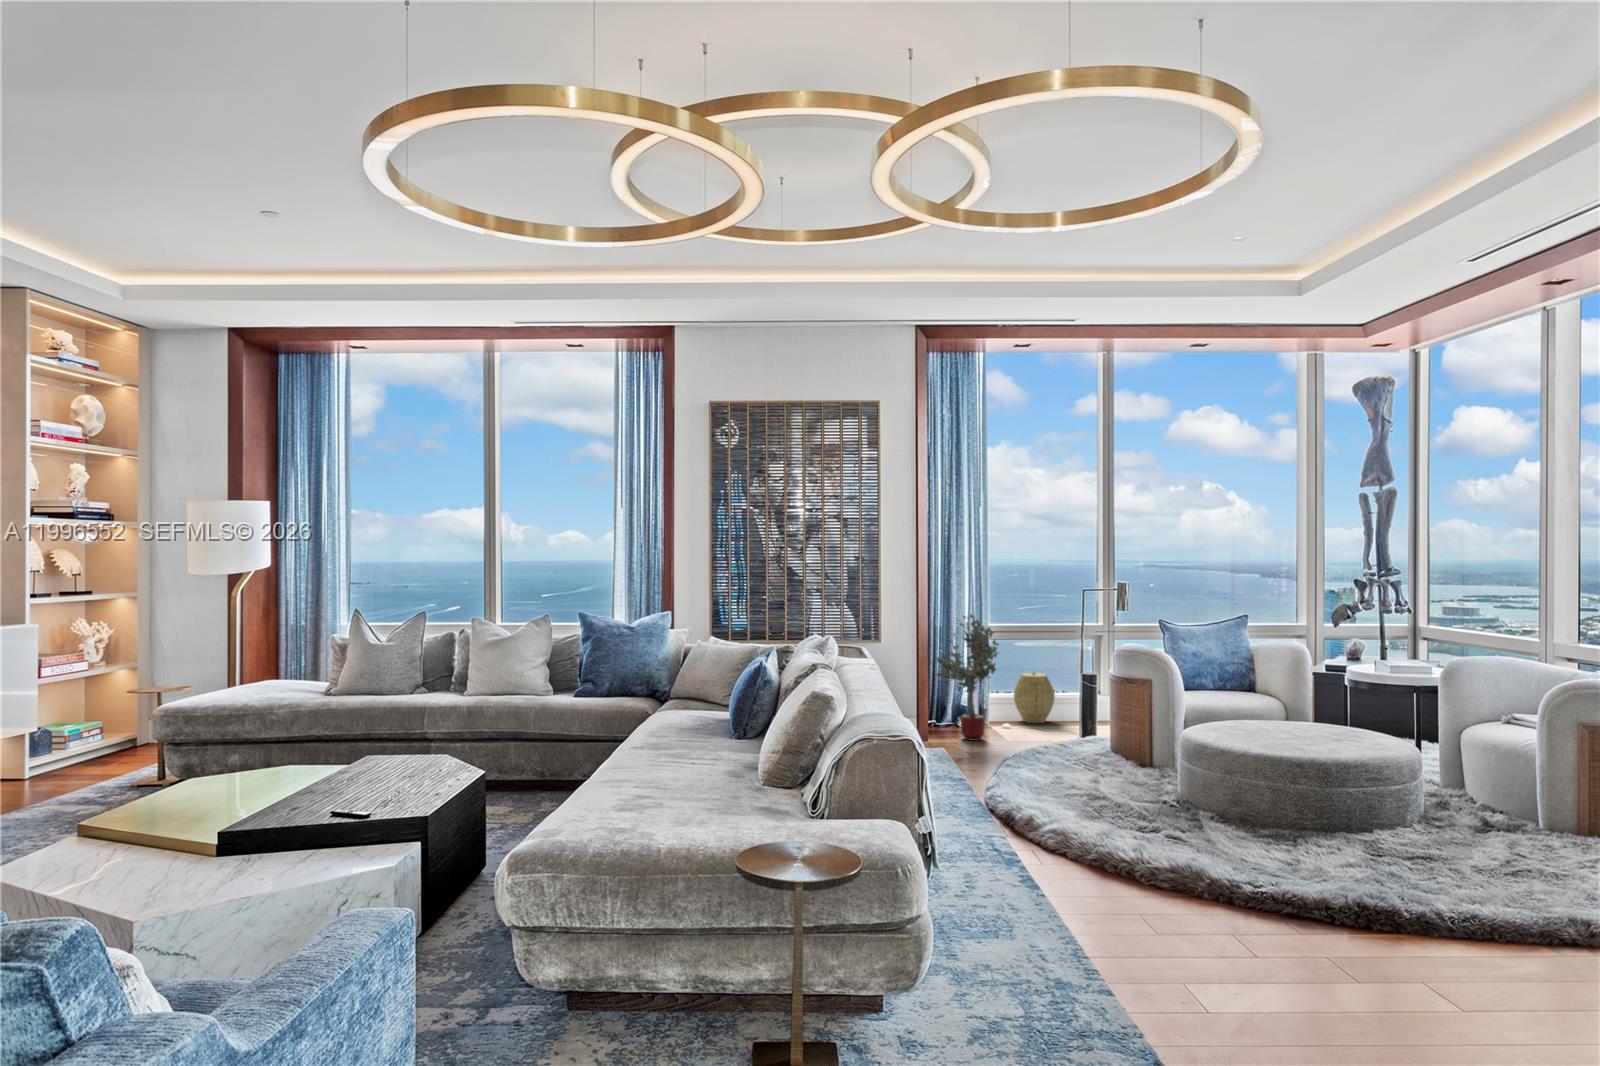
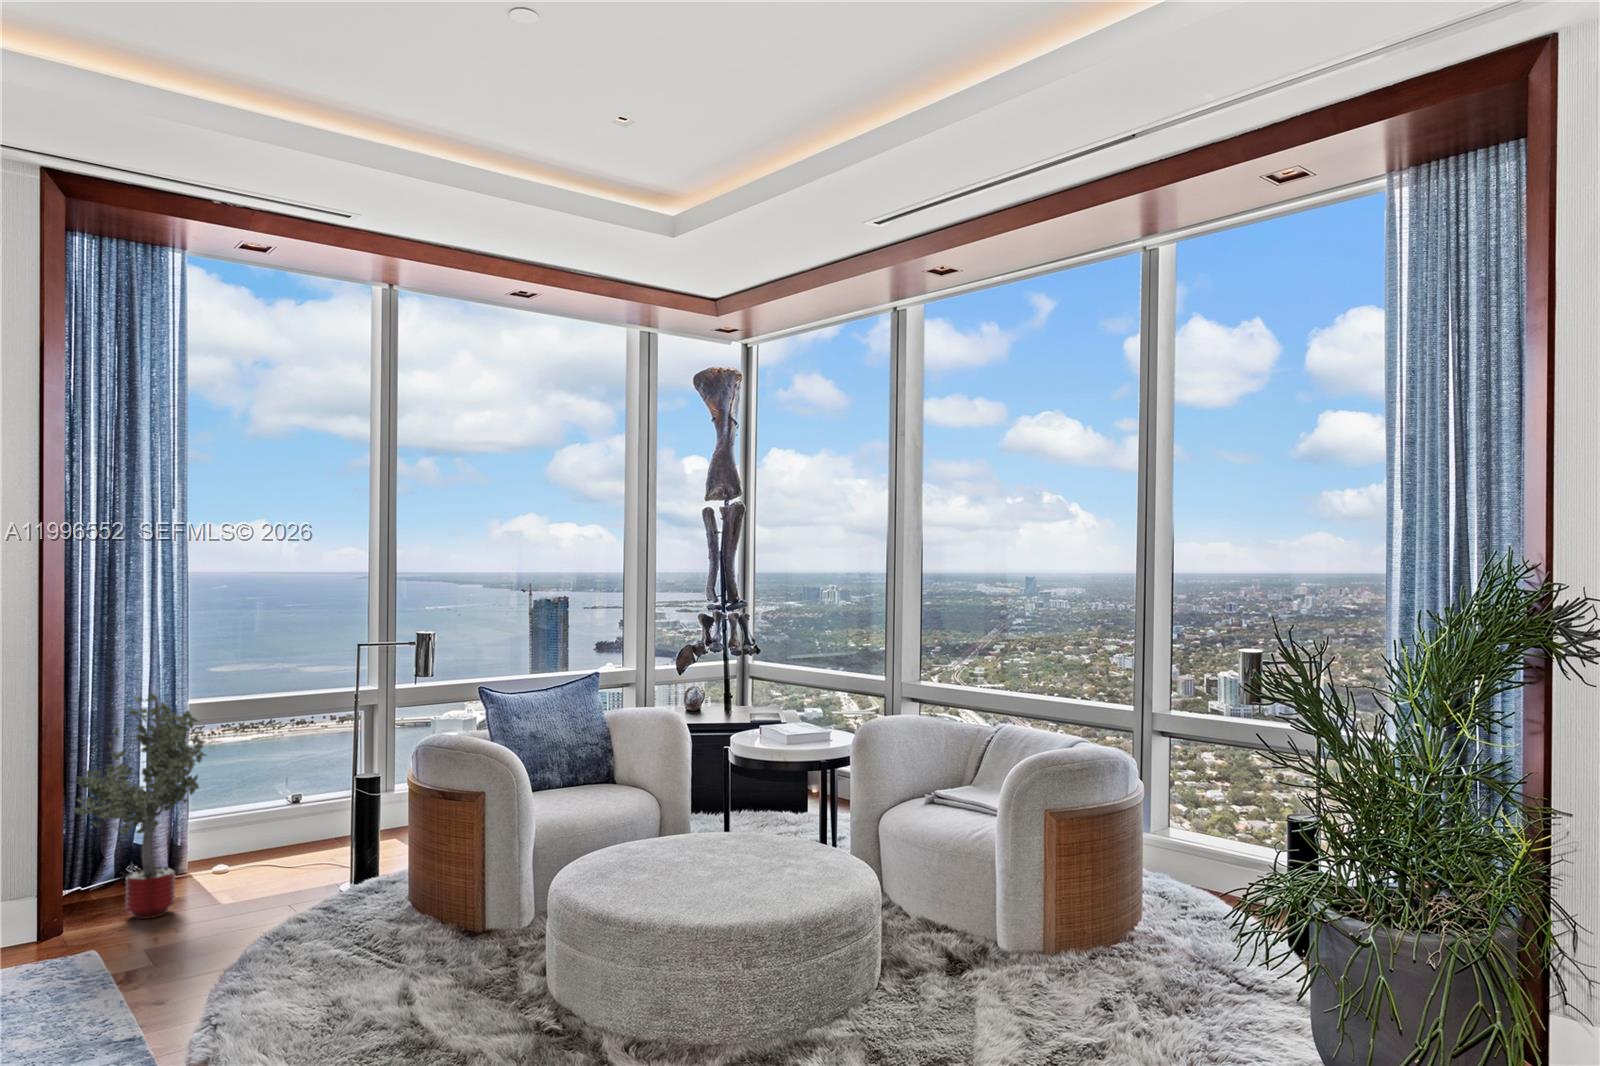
woven basket: present [1014,672,1055,723] -> none [234,772,305,855]

